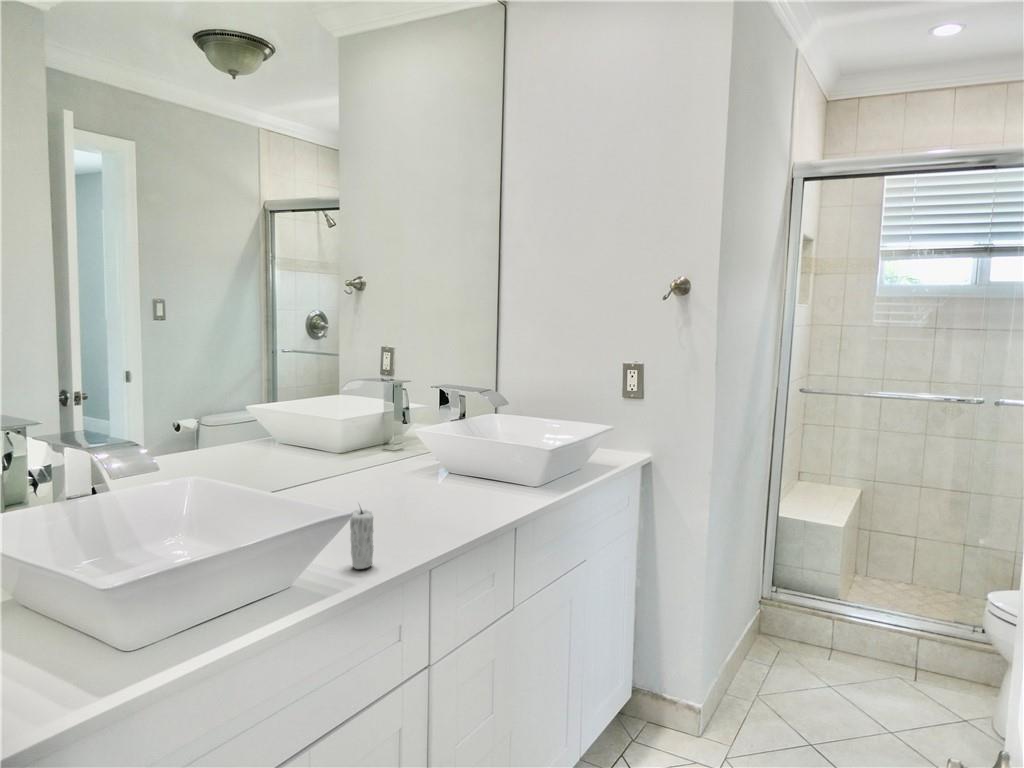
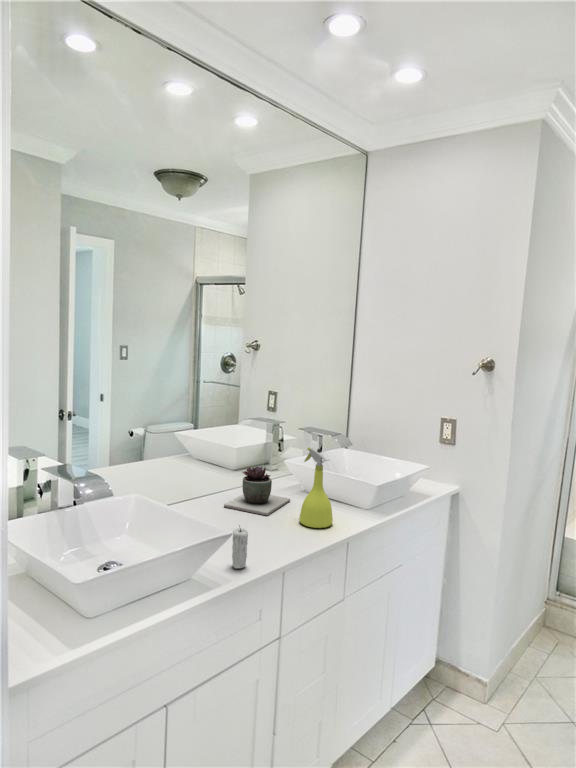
spray bottle: none [443,400,491,512] -> present [299,447,333,528]
succulent plant: none [330,437,427,503] -> present [224,467,290,516]

